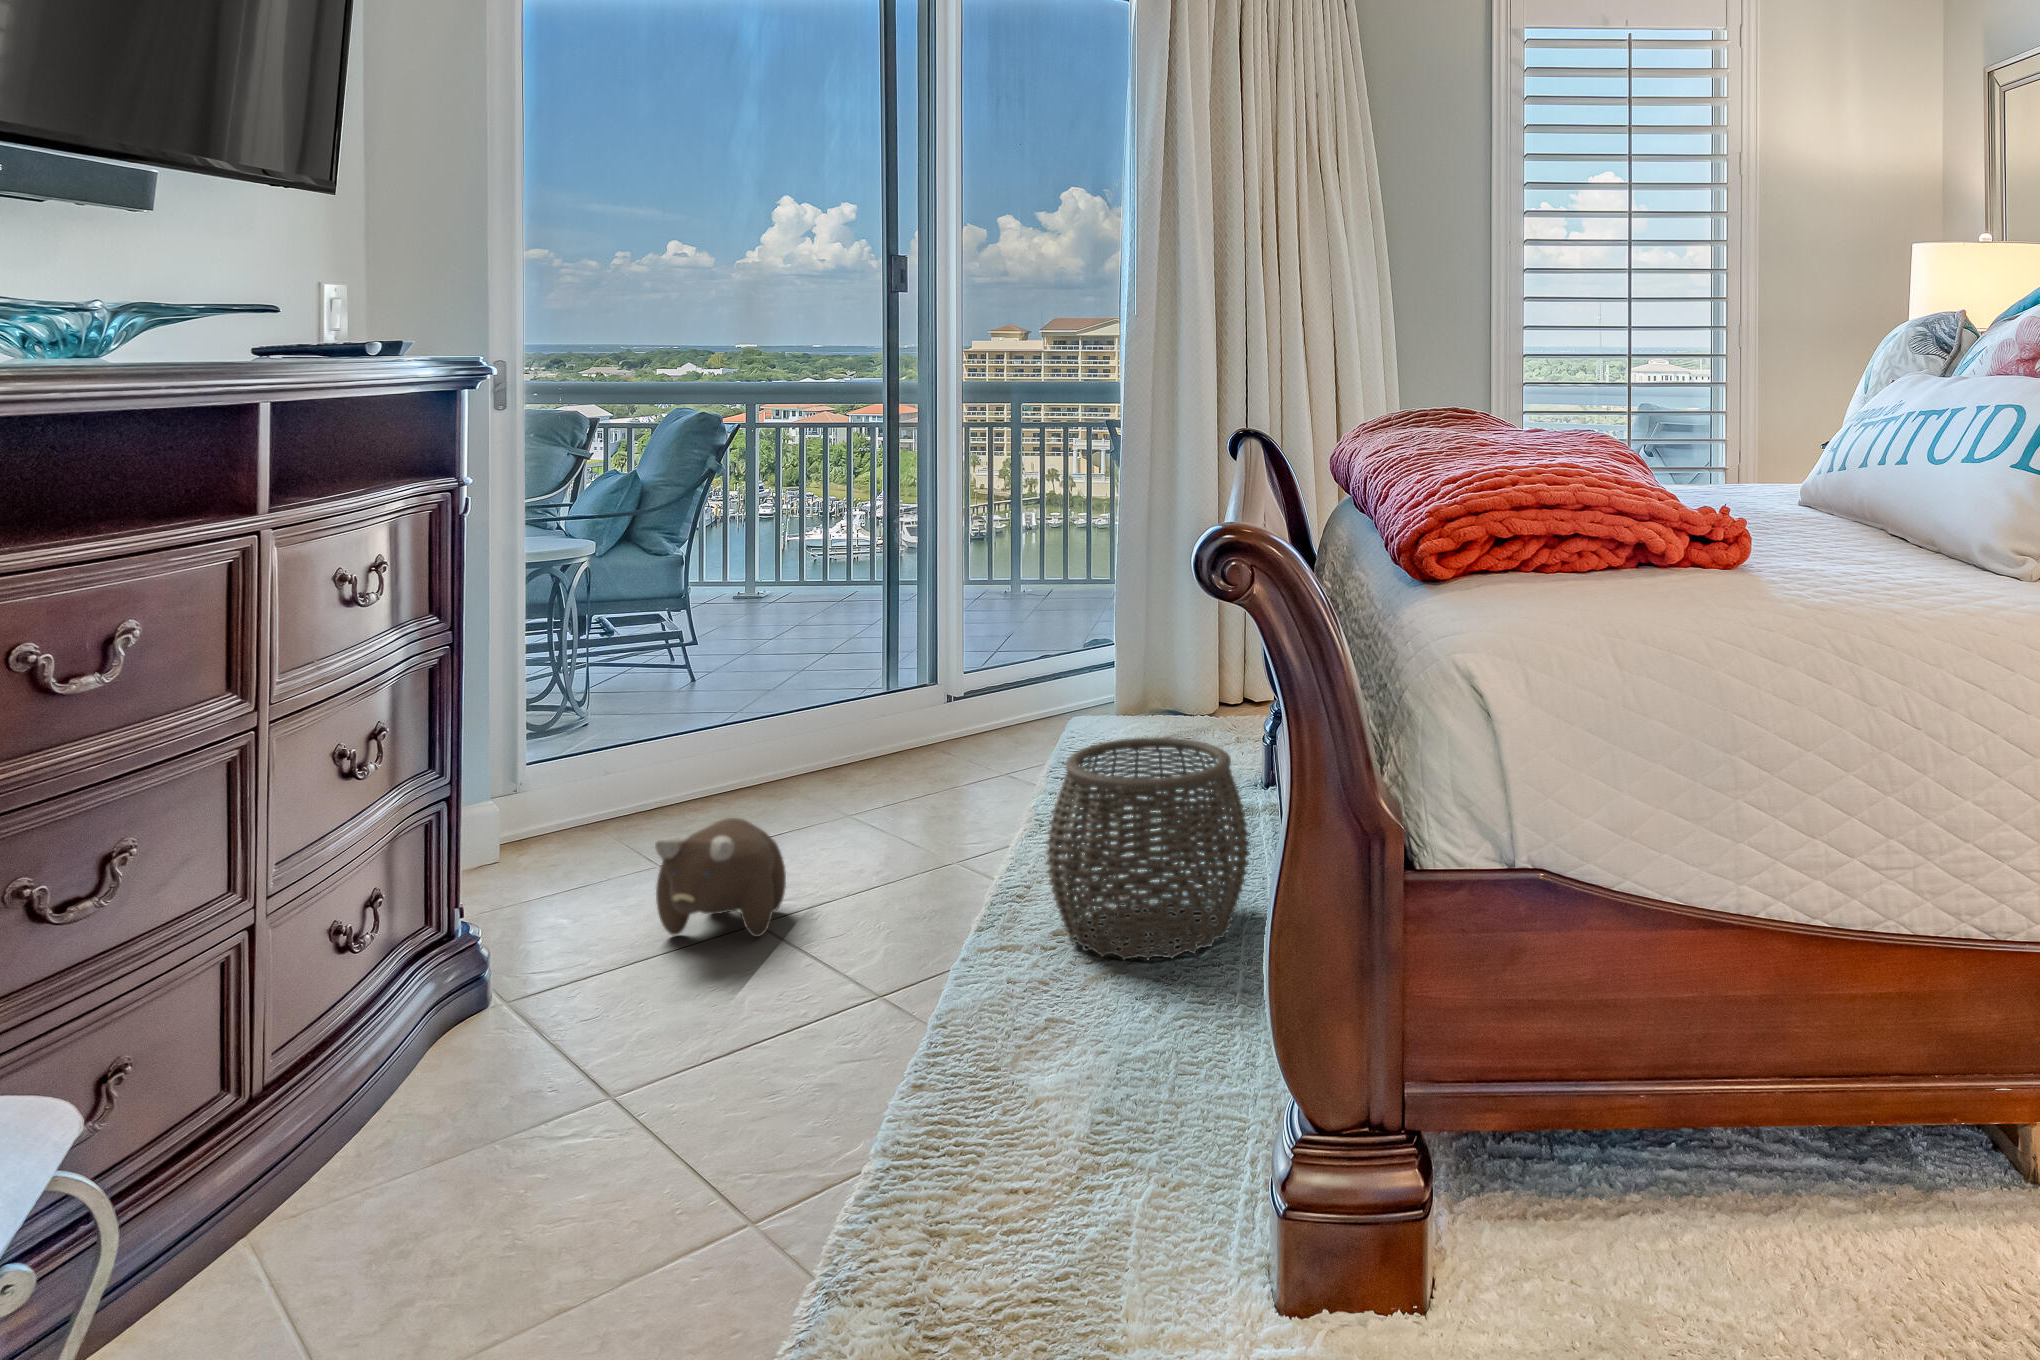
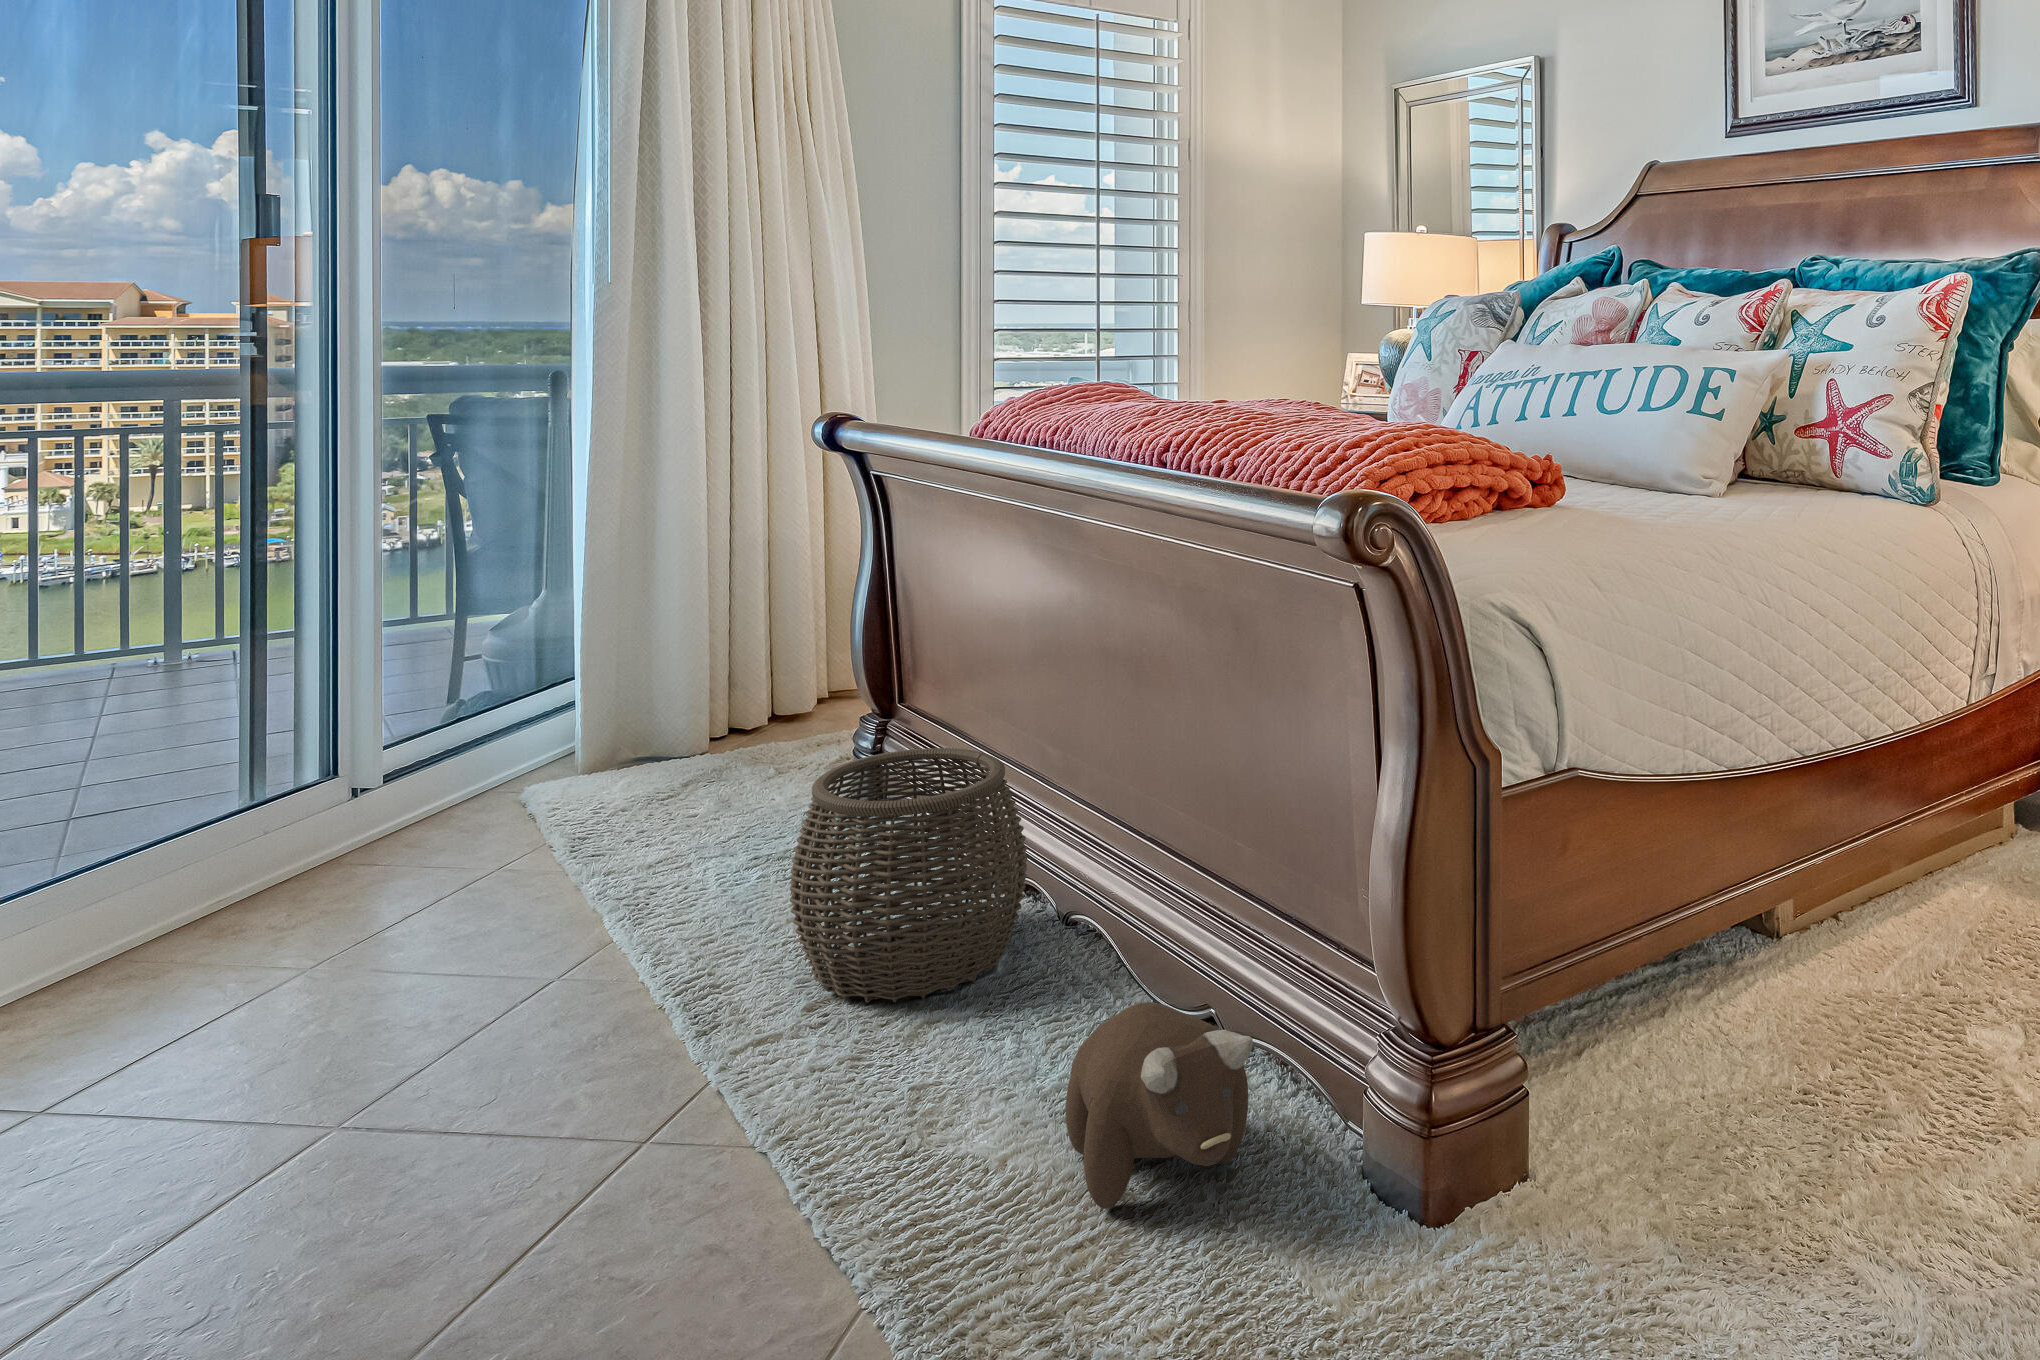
plush toy: present [655,818,786,937] -> present [1066,1002,1253,1209]

